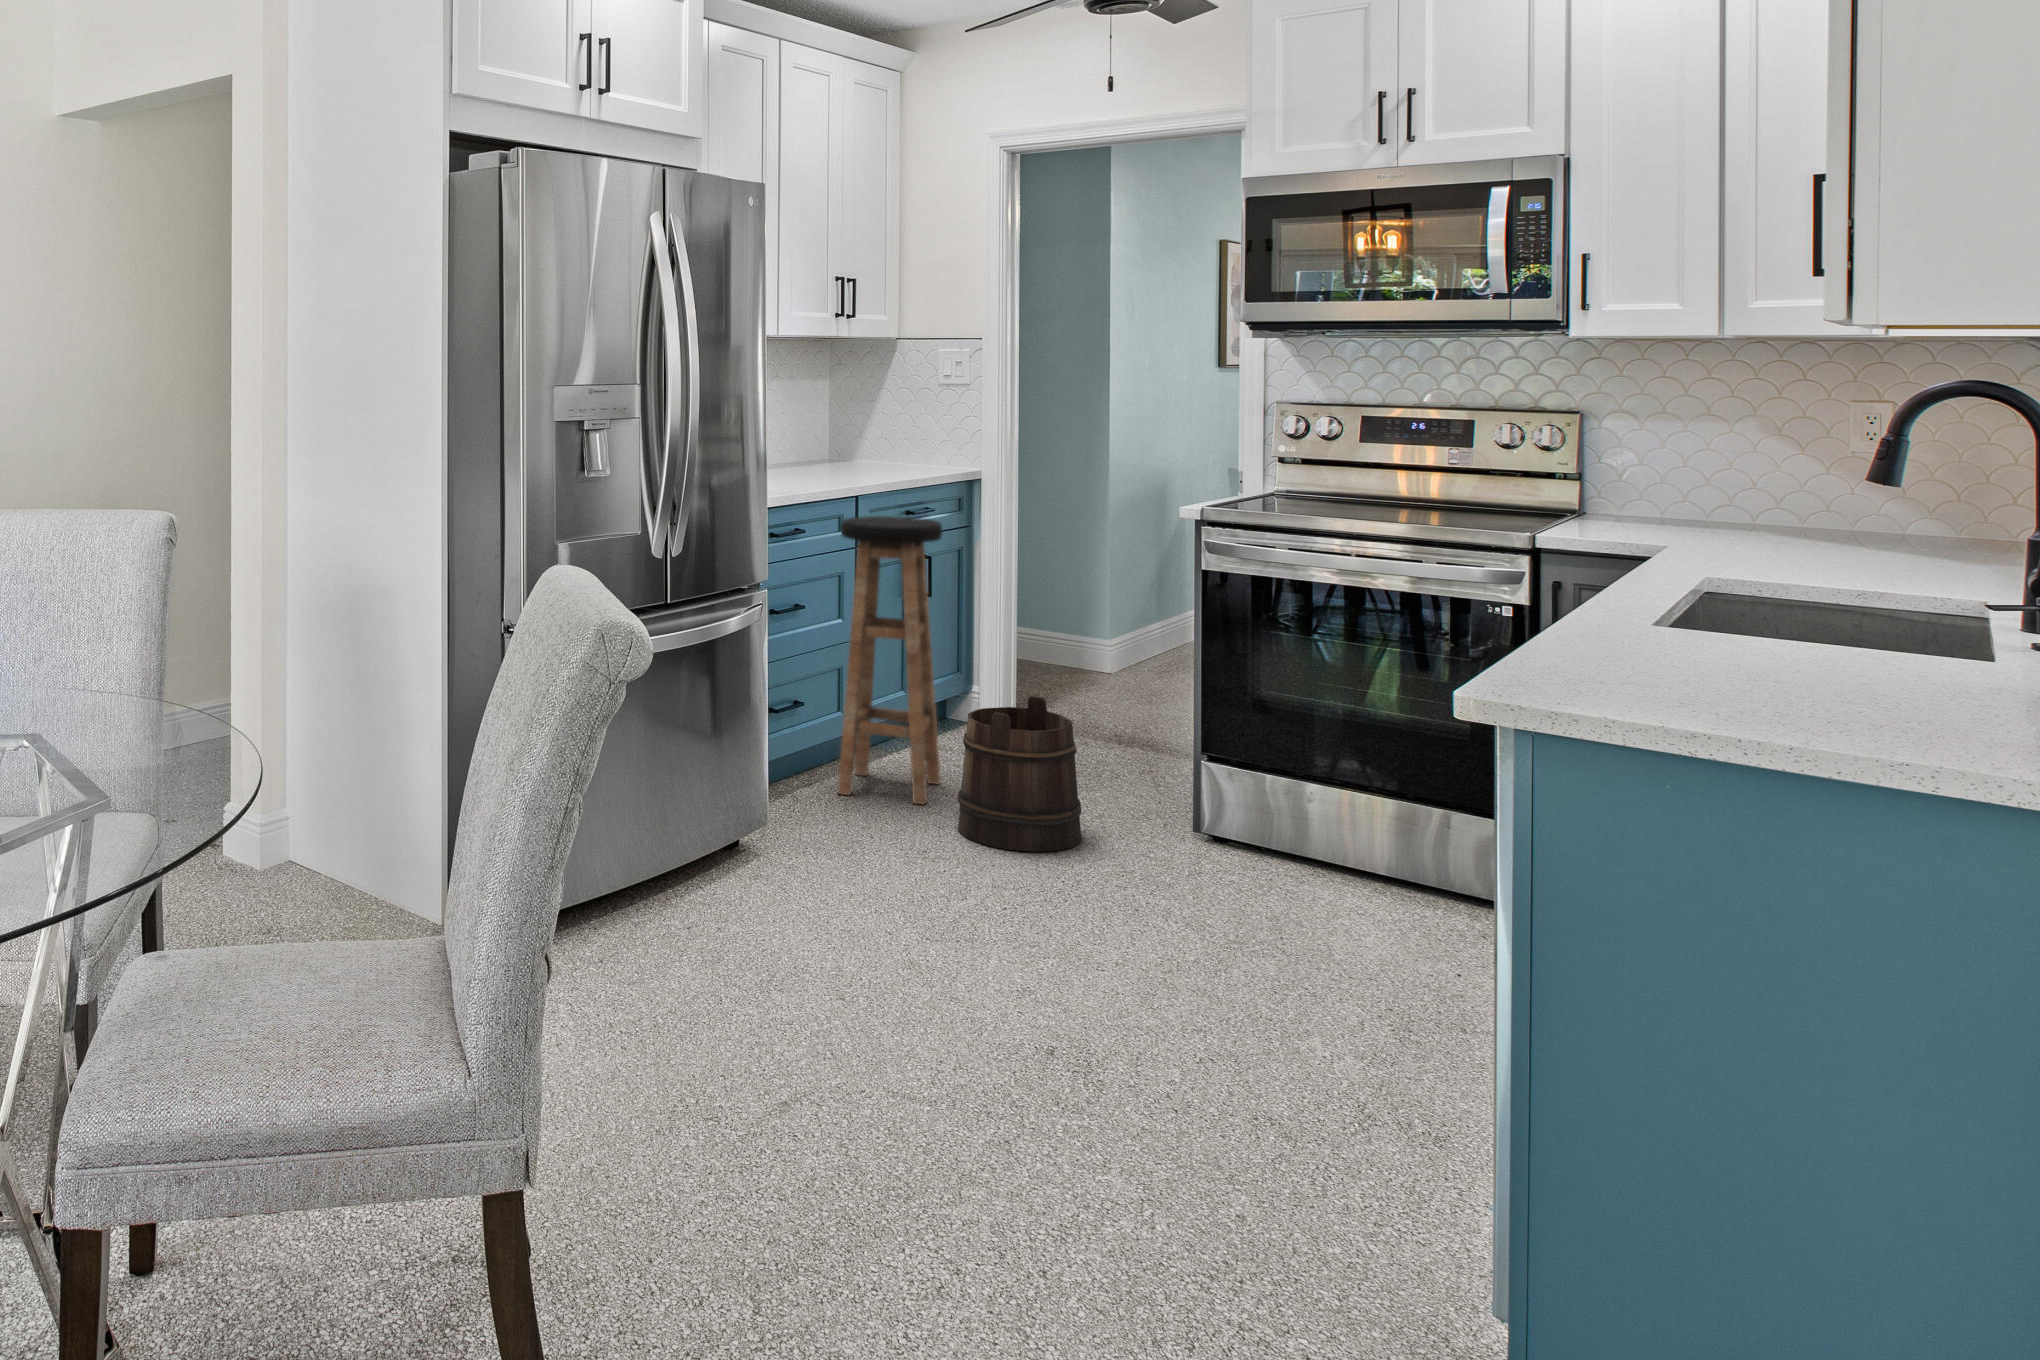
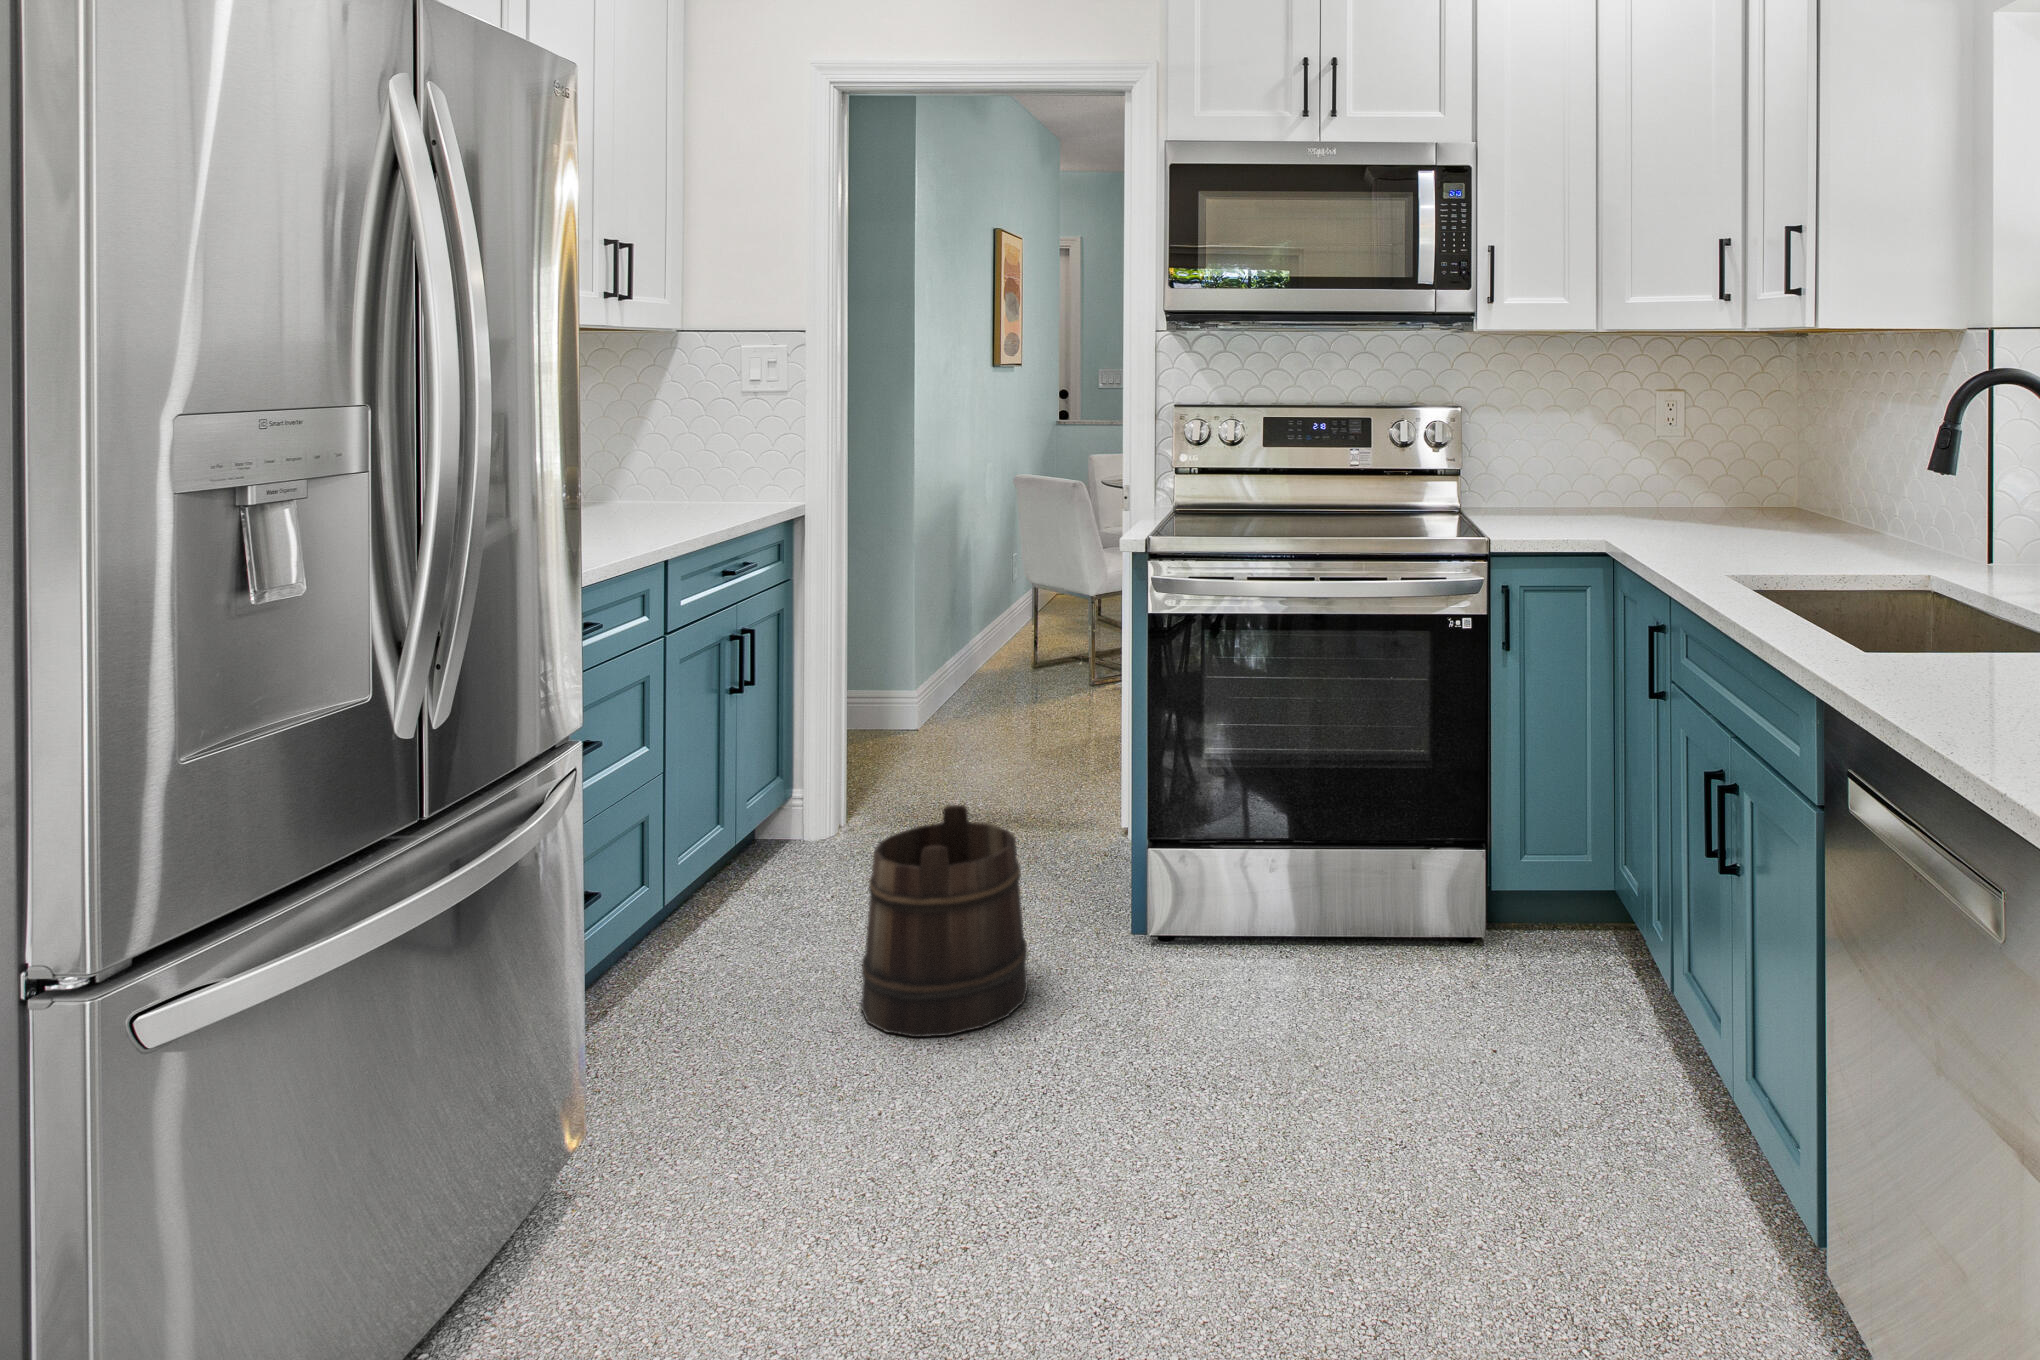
bar stool: present [838,516,942,804] -> none [653,580,808,1010]

